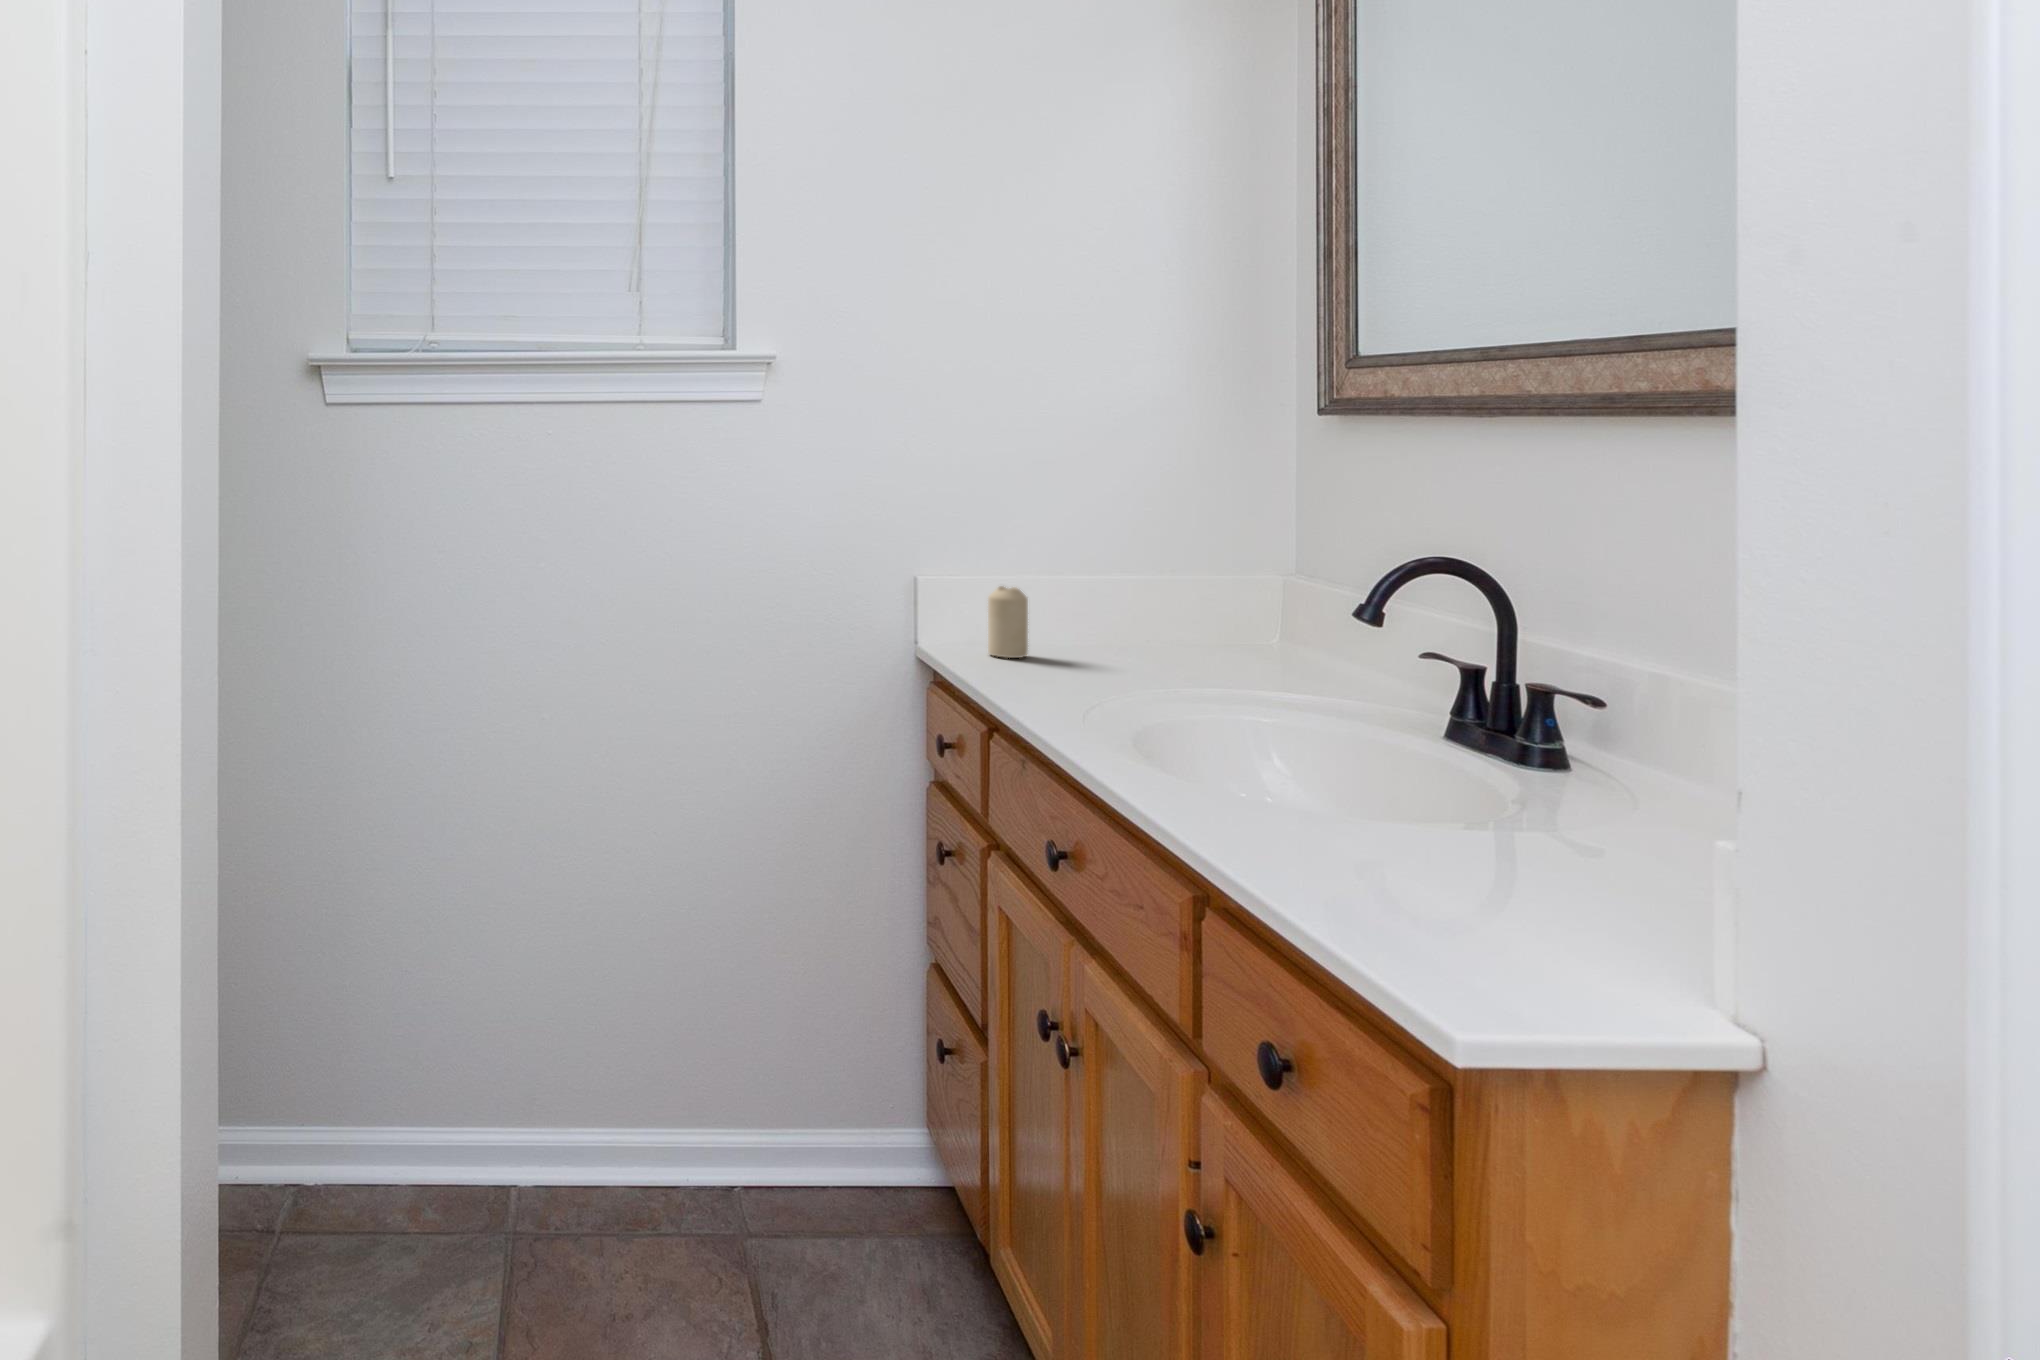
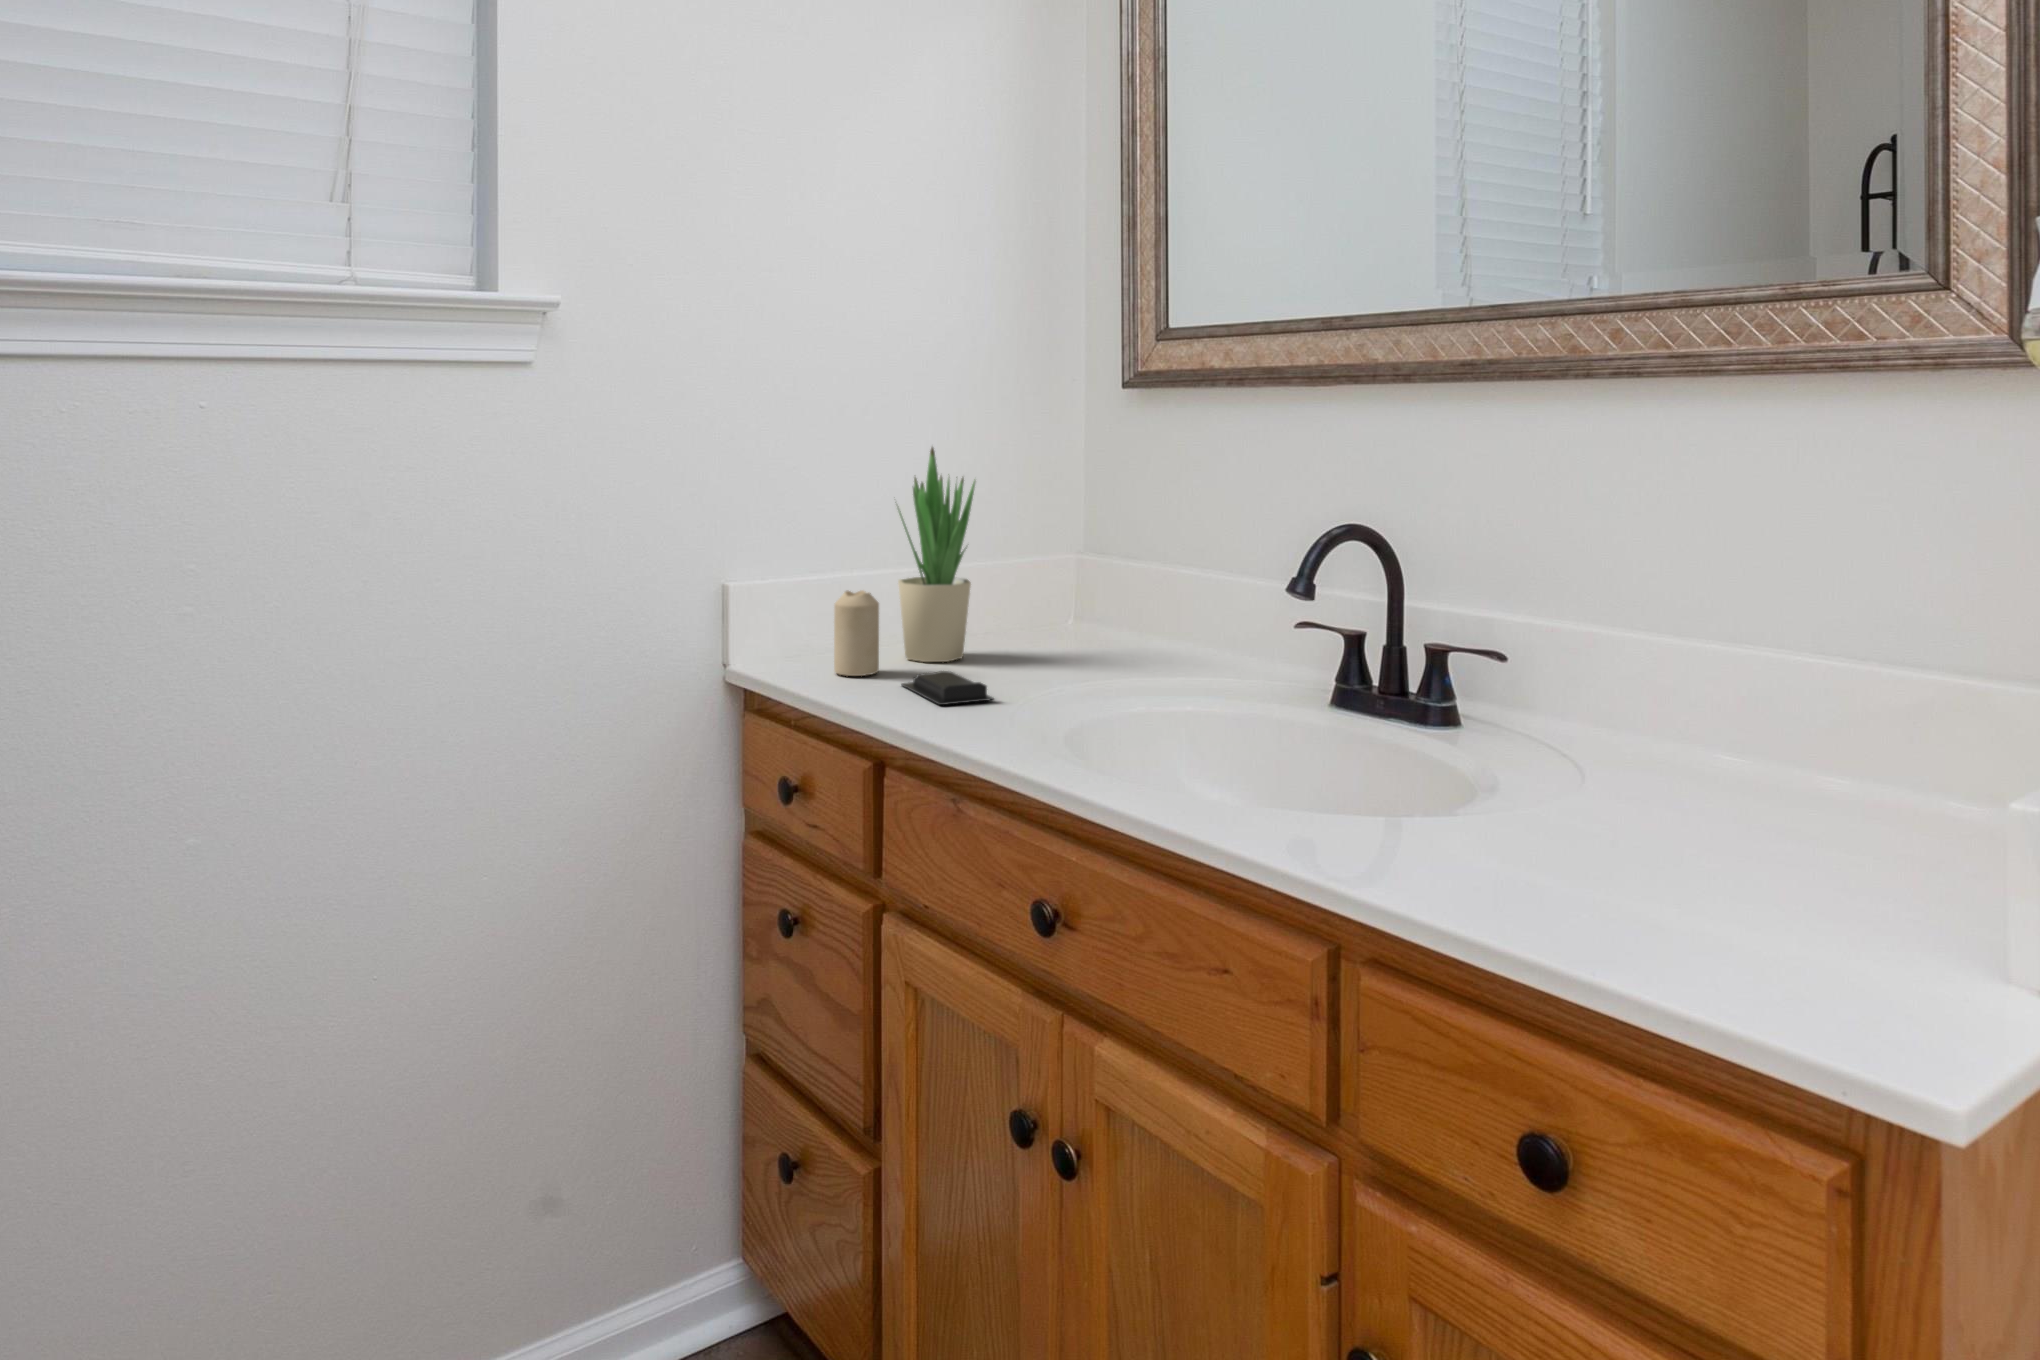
potted plant: none [1061,466,1143,657] -> present [898,447,975,662]
soap bar: none [1032,659,1096,686] -> present [901,671,994,705]

